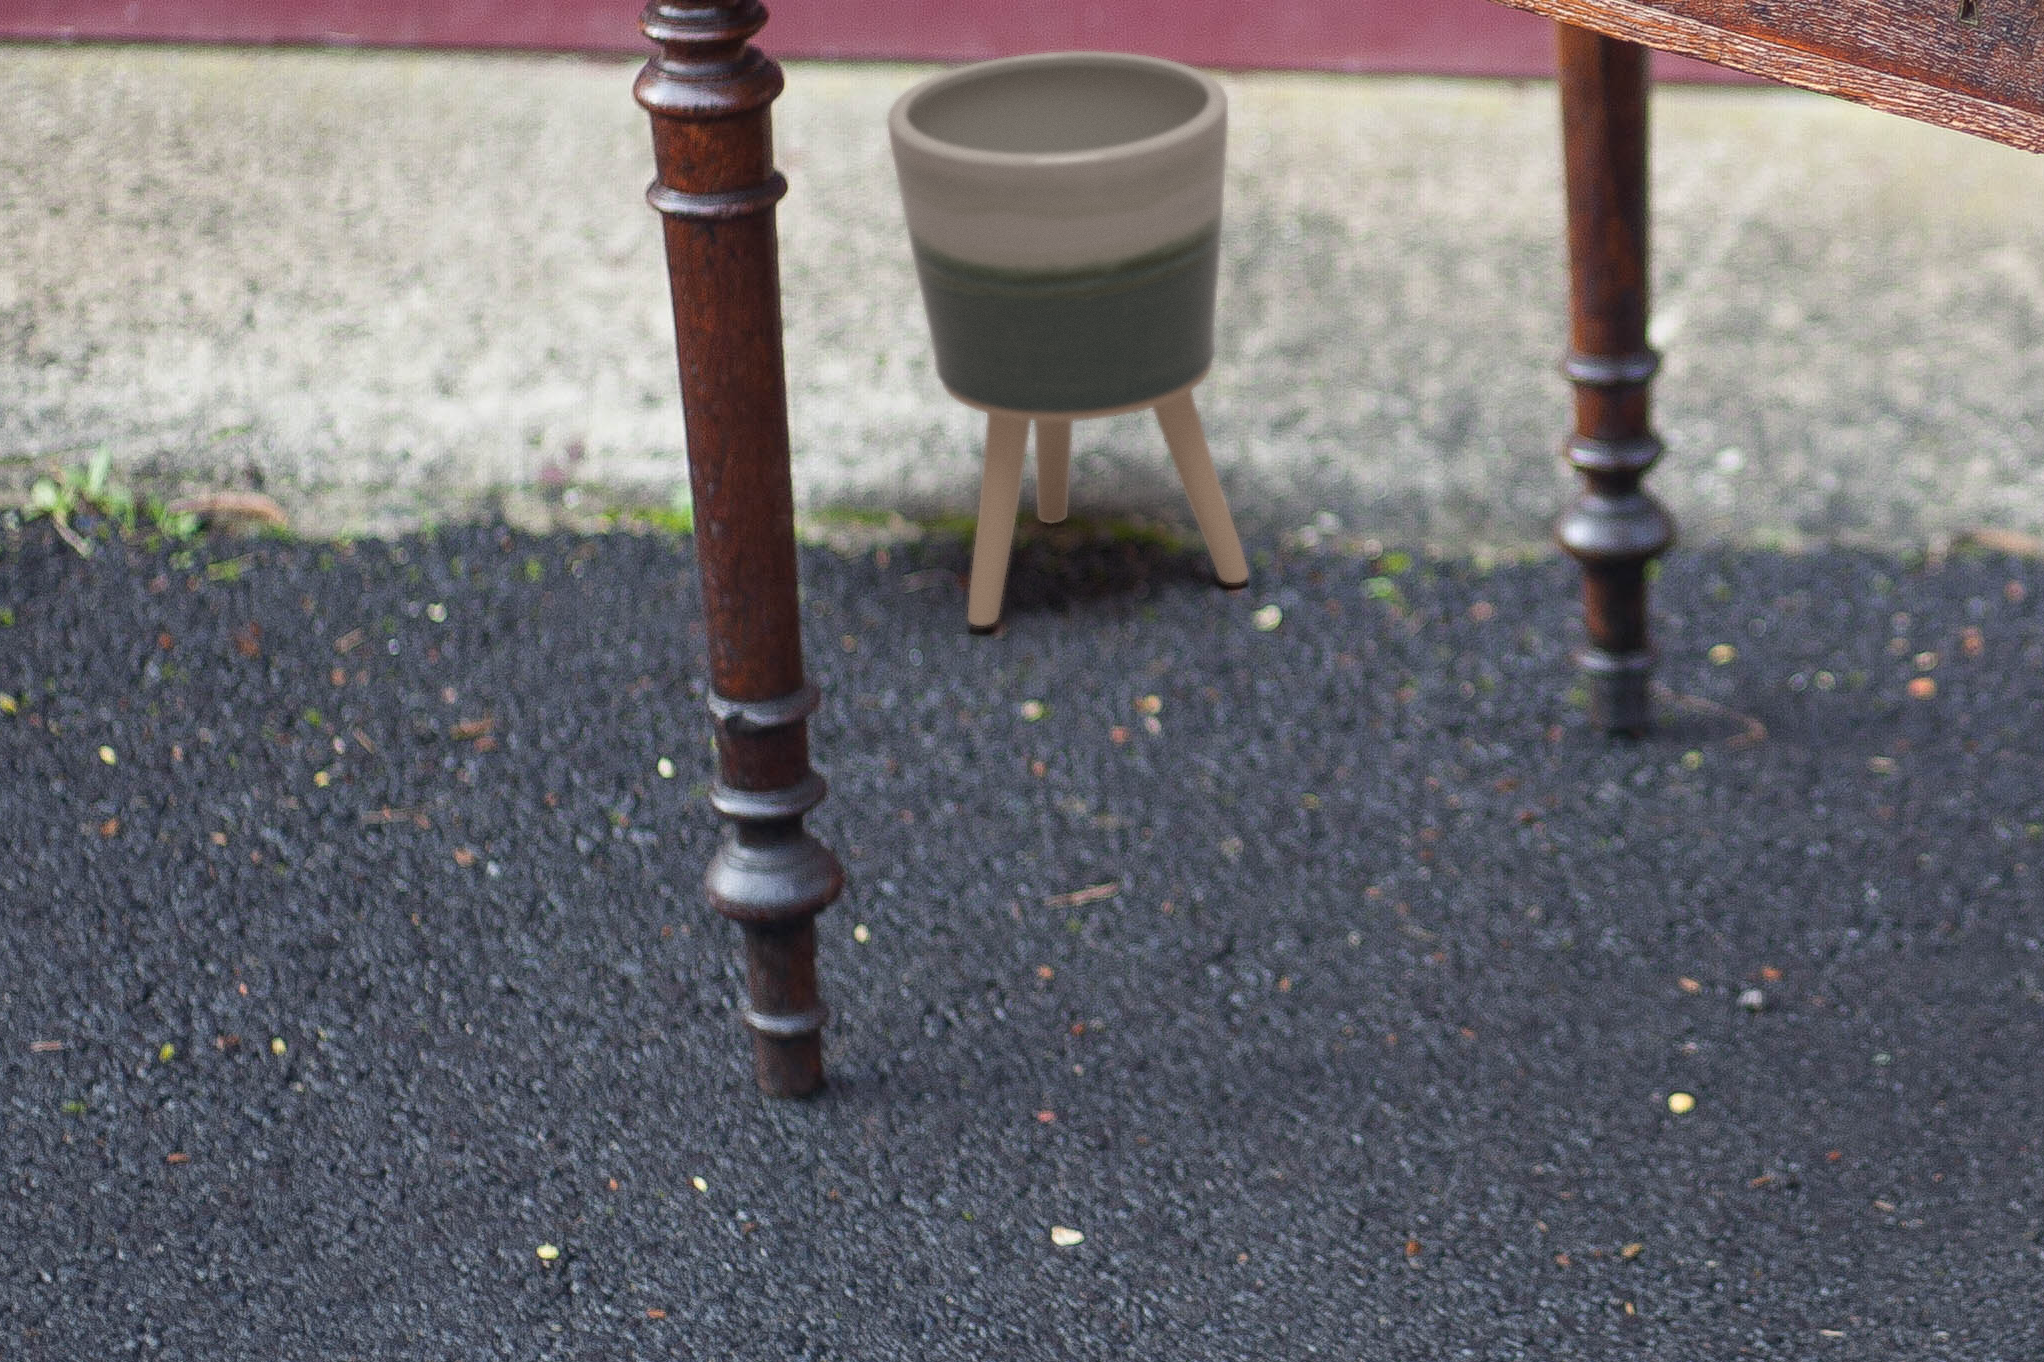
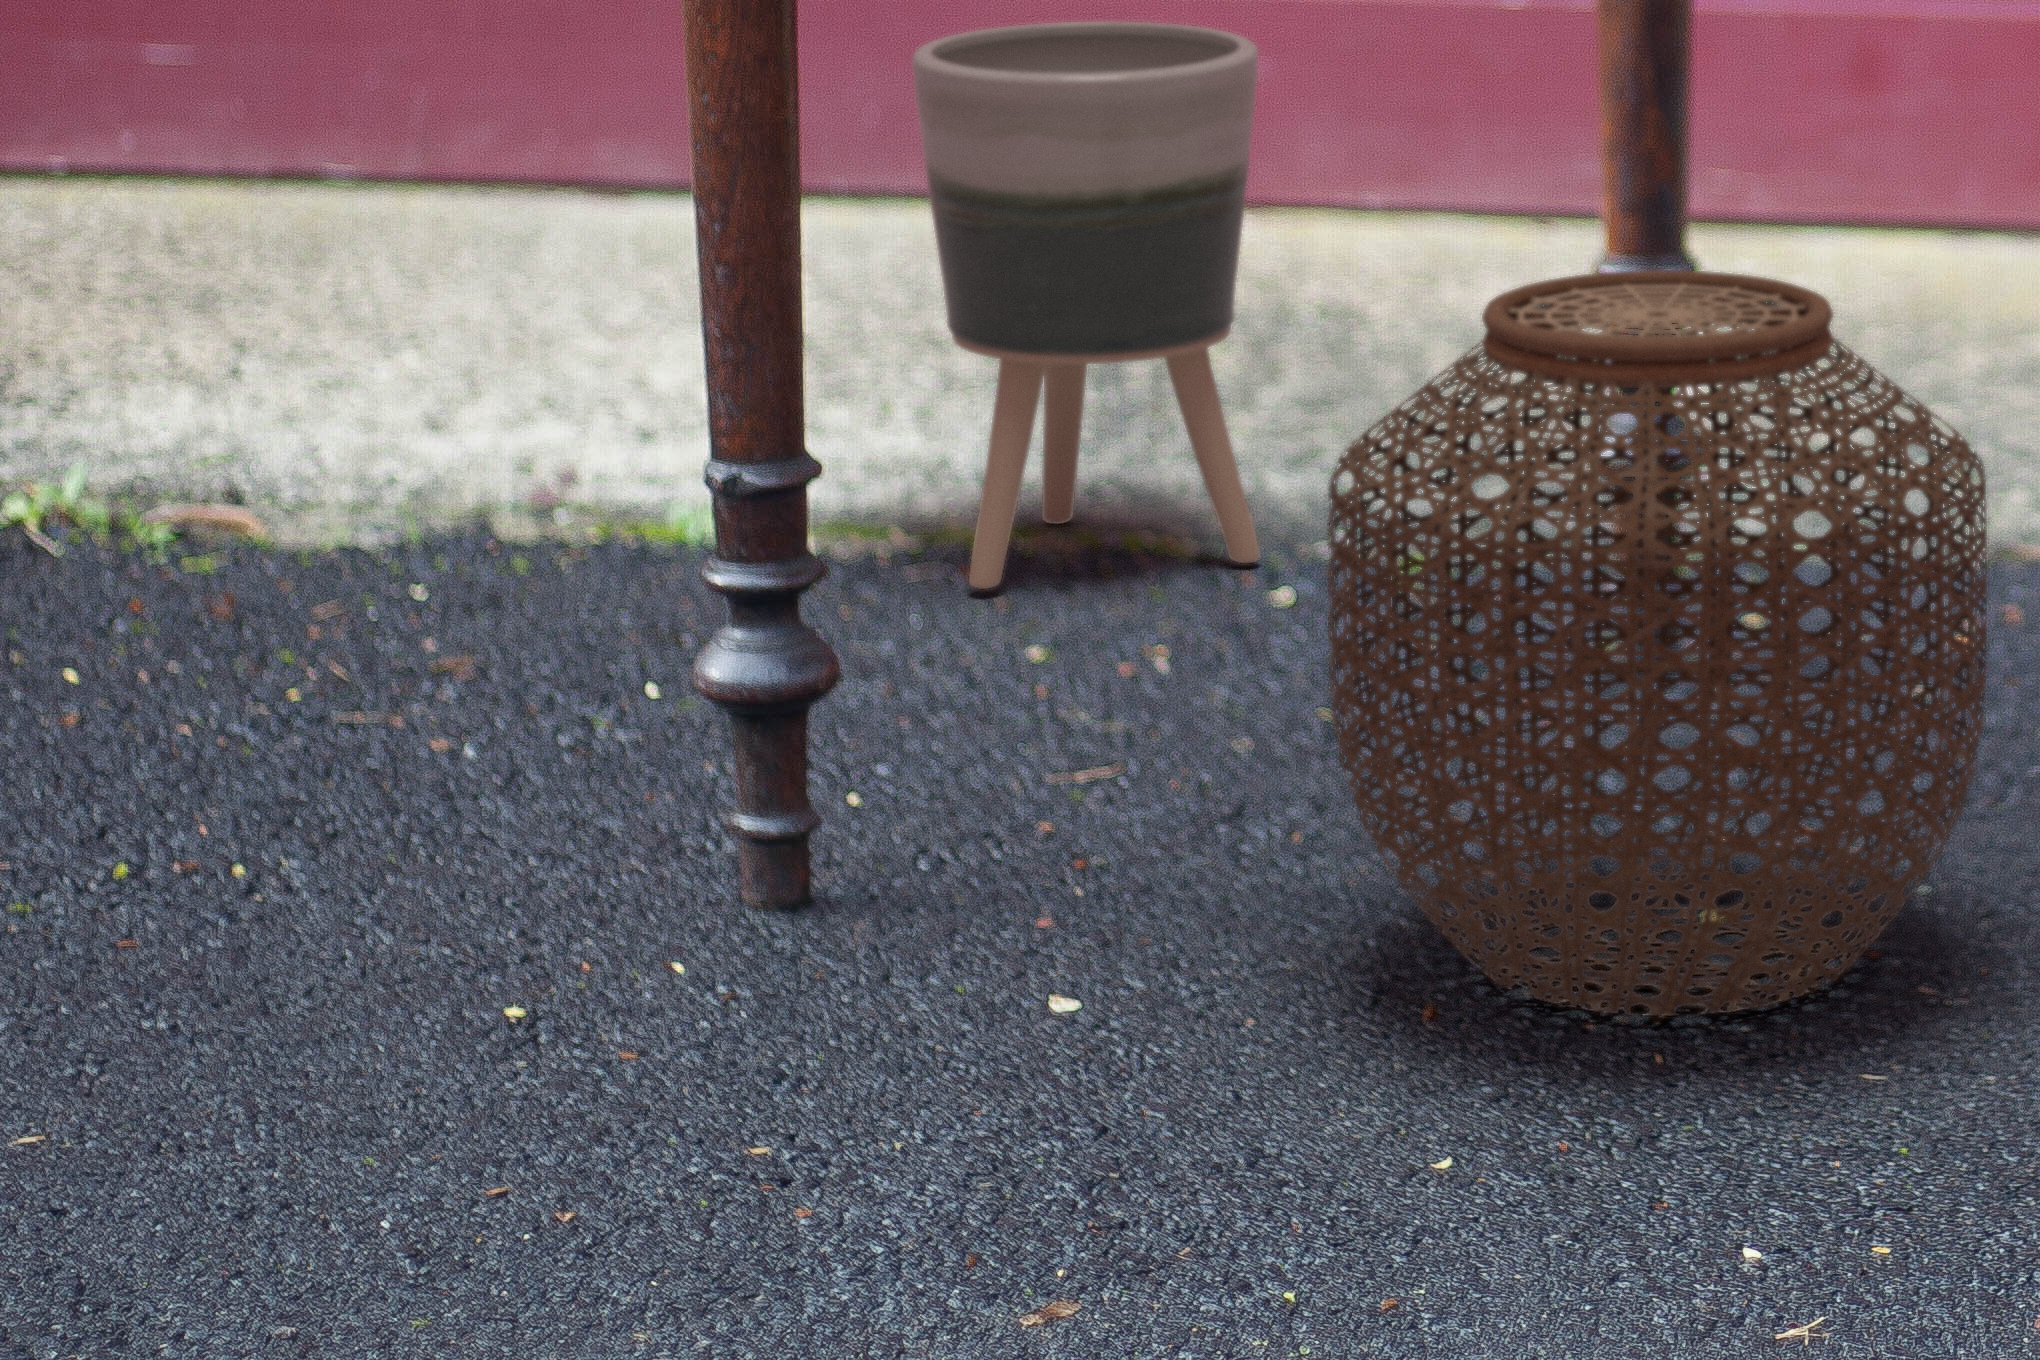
woven basket: none [1298,523,1936,1253] -> present [1328,270,1987,1016]

